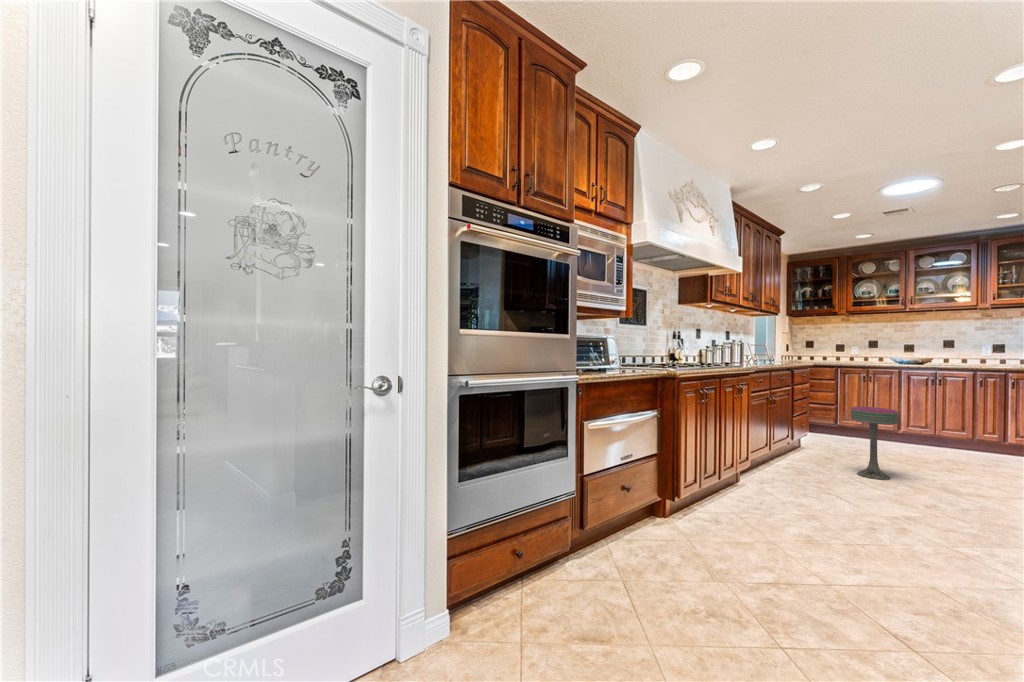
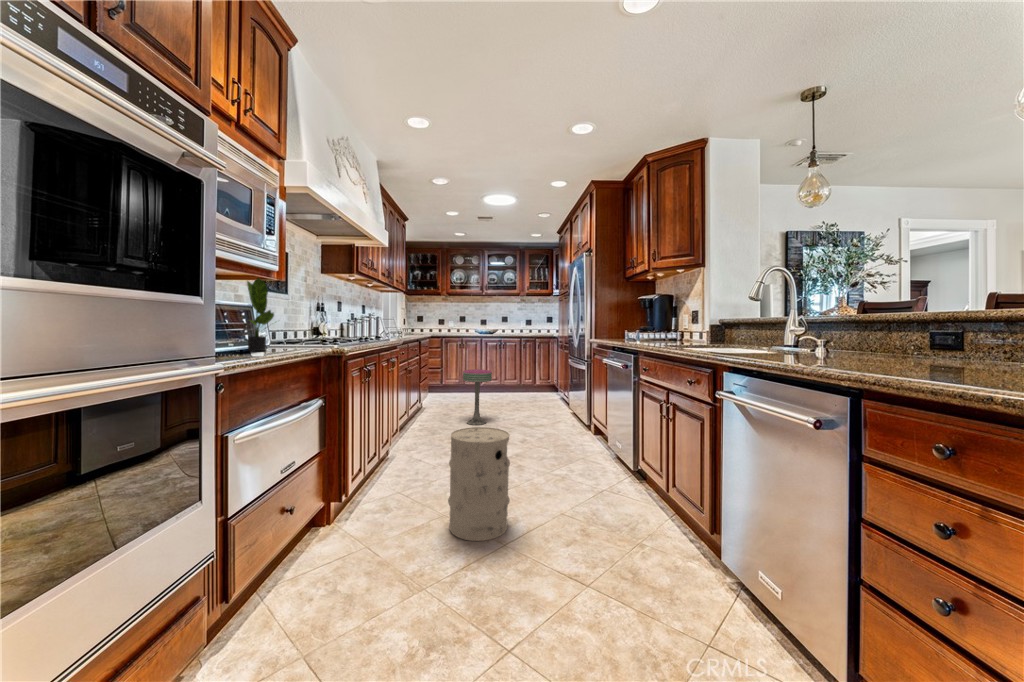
potted plant: none [598,315,628,370] -> present [247,278,274,351]
trash can: none [774,461,856,592] -> present [448,427,510,541]

